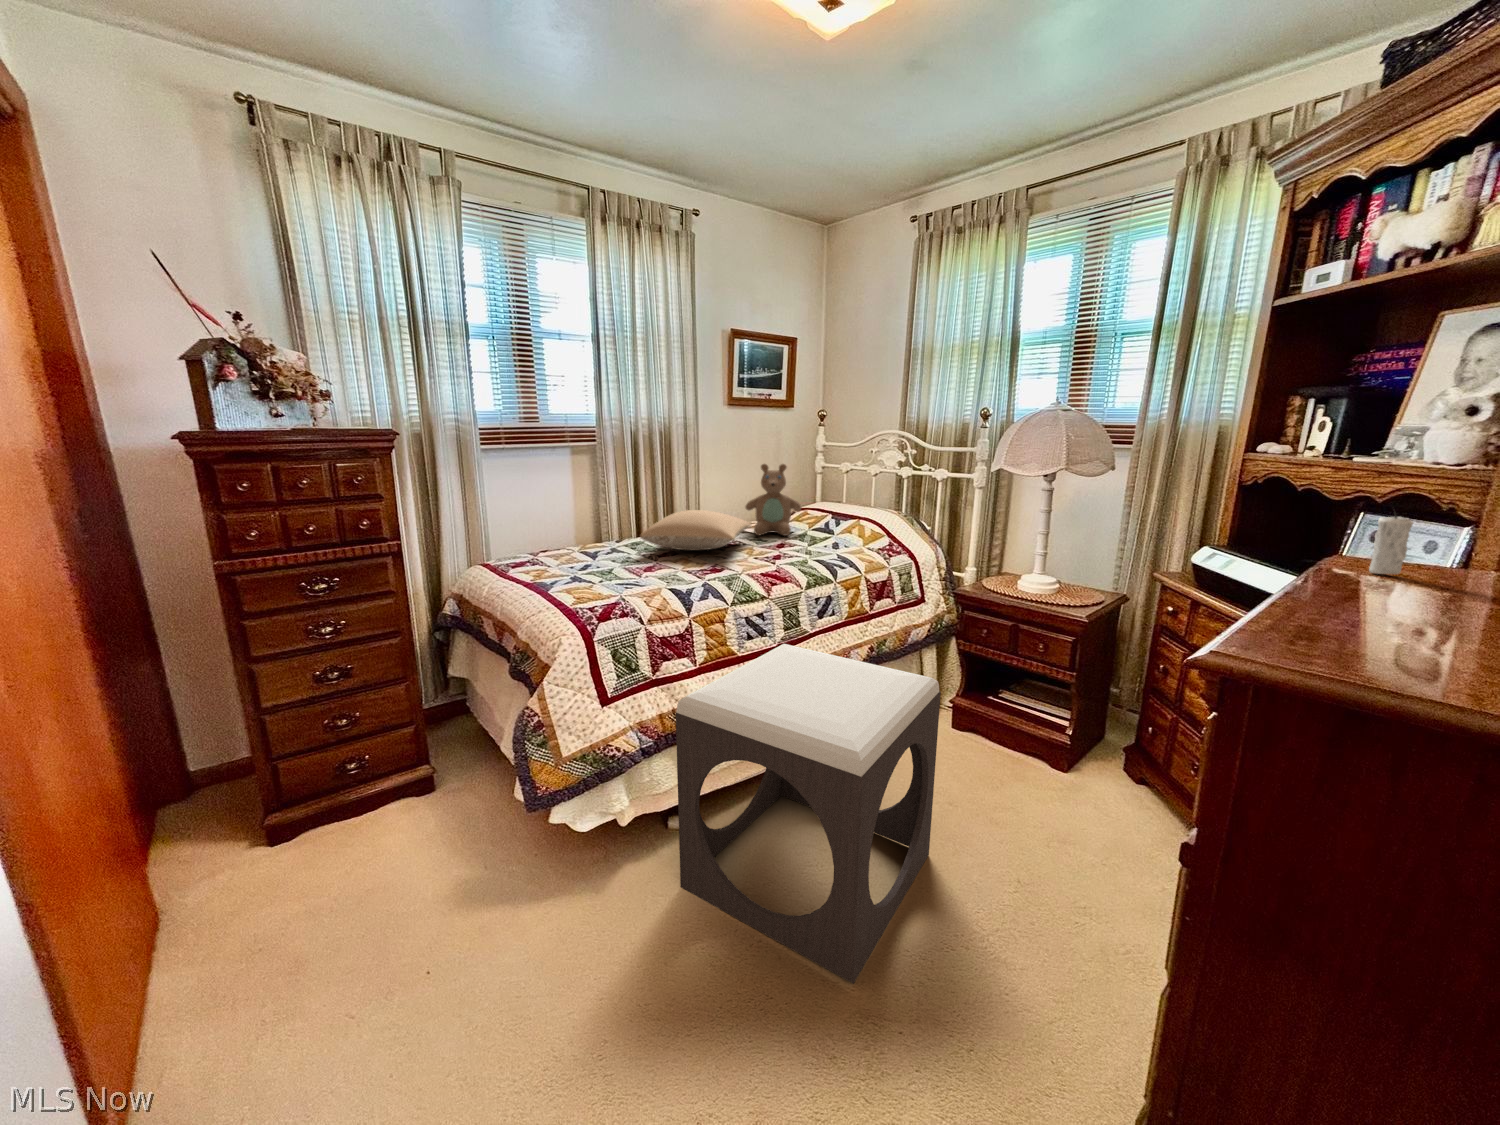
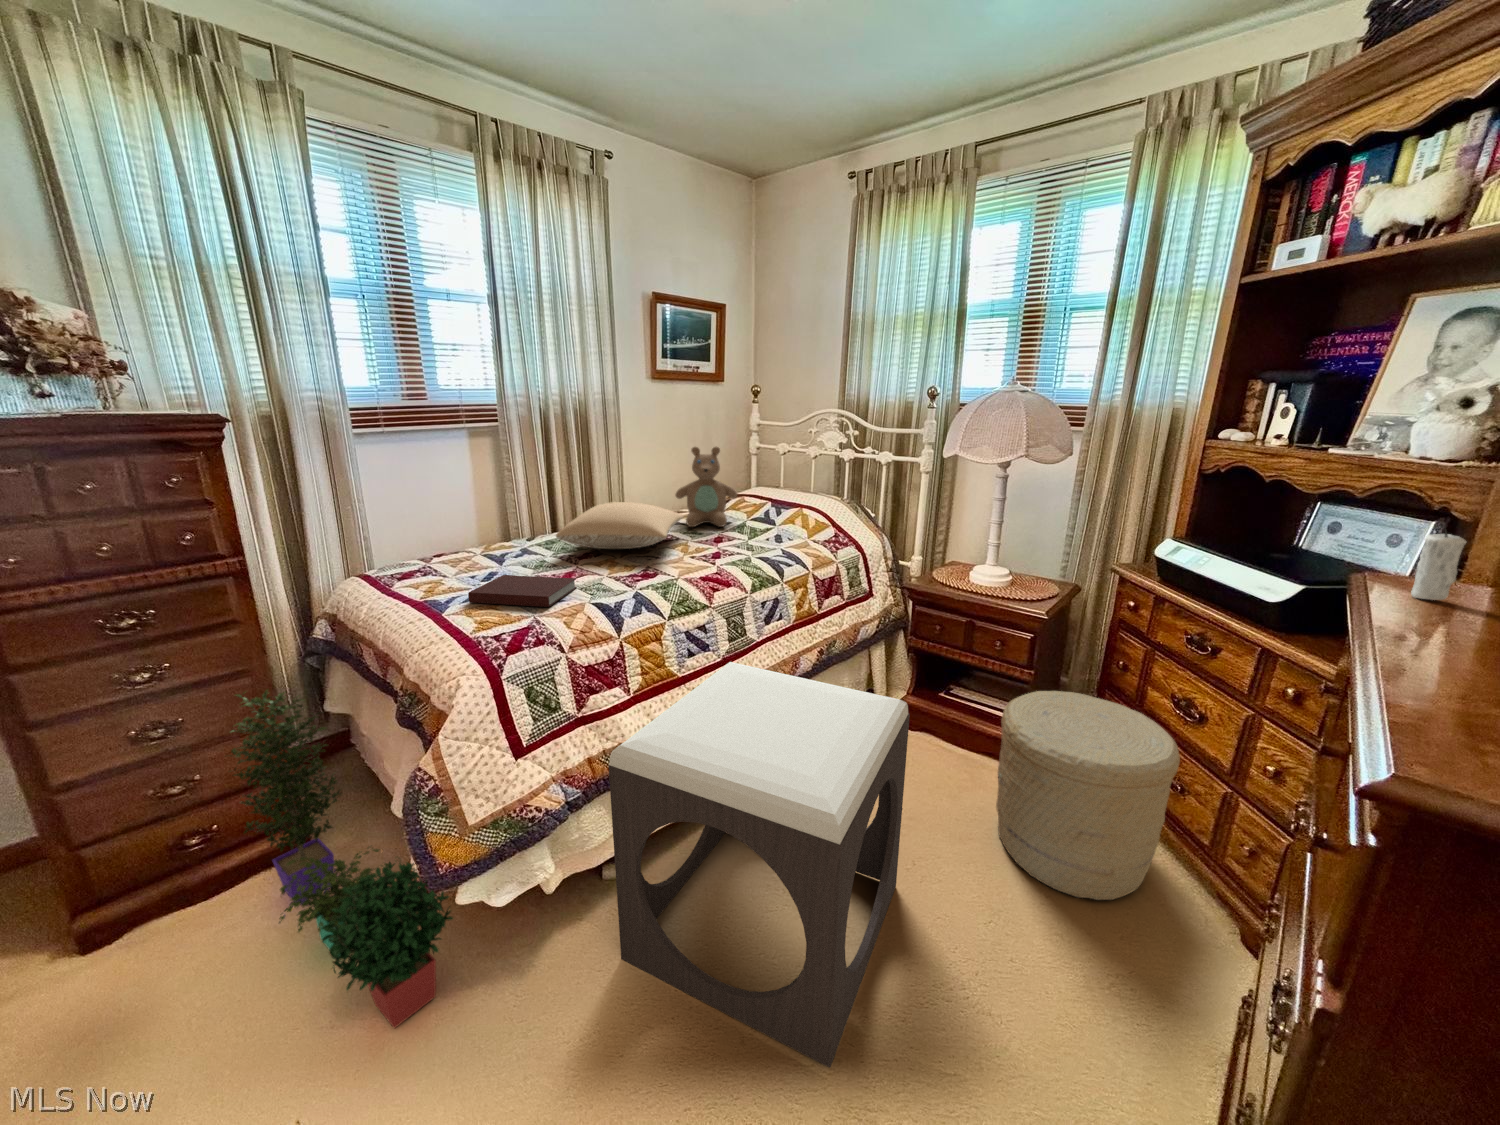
notebook: none [568,566,656,590] -> present [468,575,576,607]
potted plant: none [380,645,548,916] -> present [231,690,454,1028]
woven basket: none [1031,687,1208,884] -> present [996,691,1180,900]

